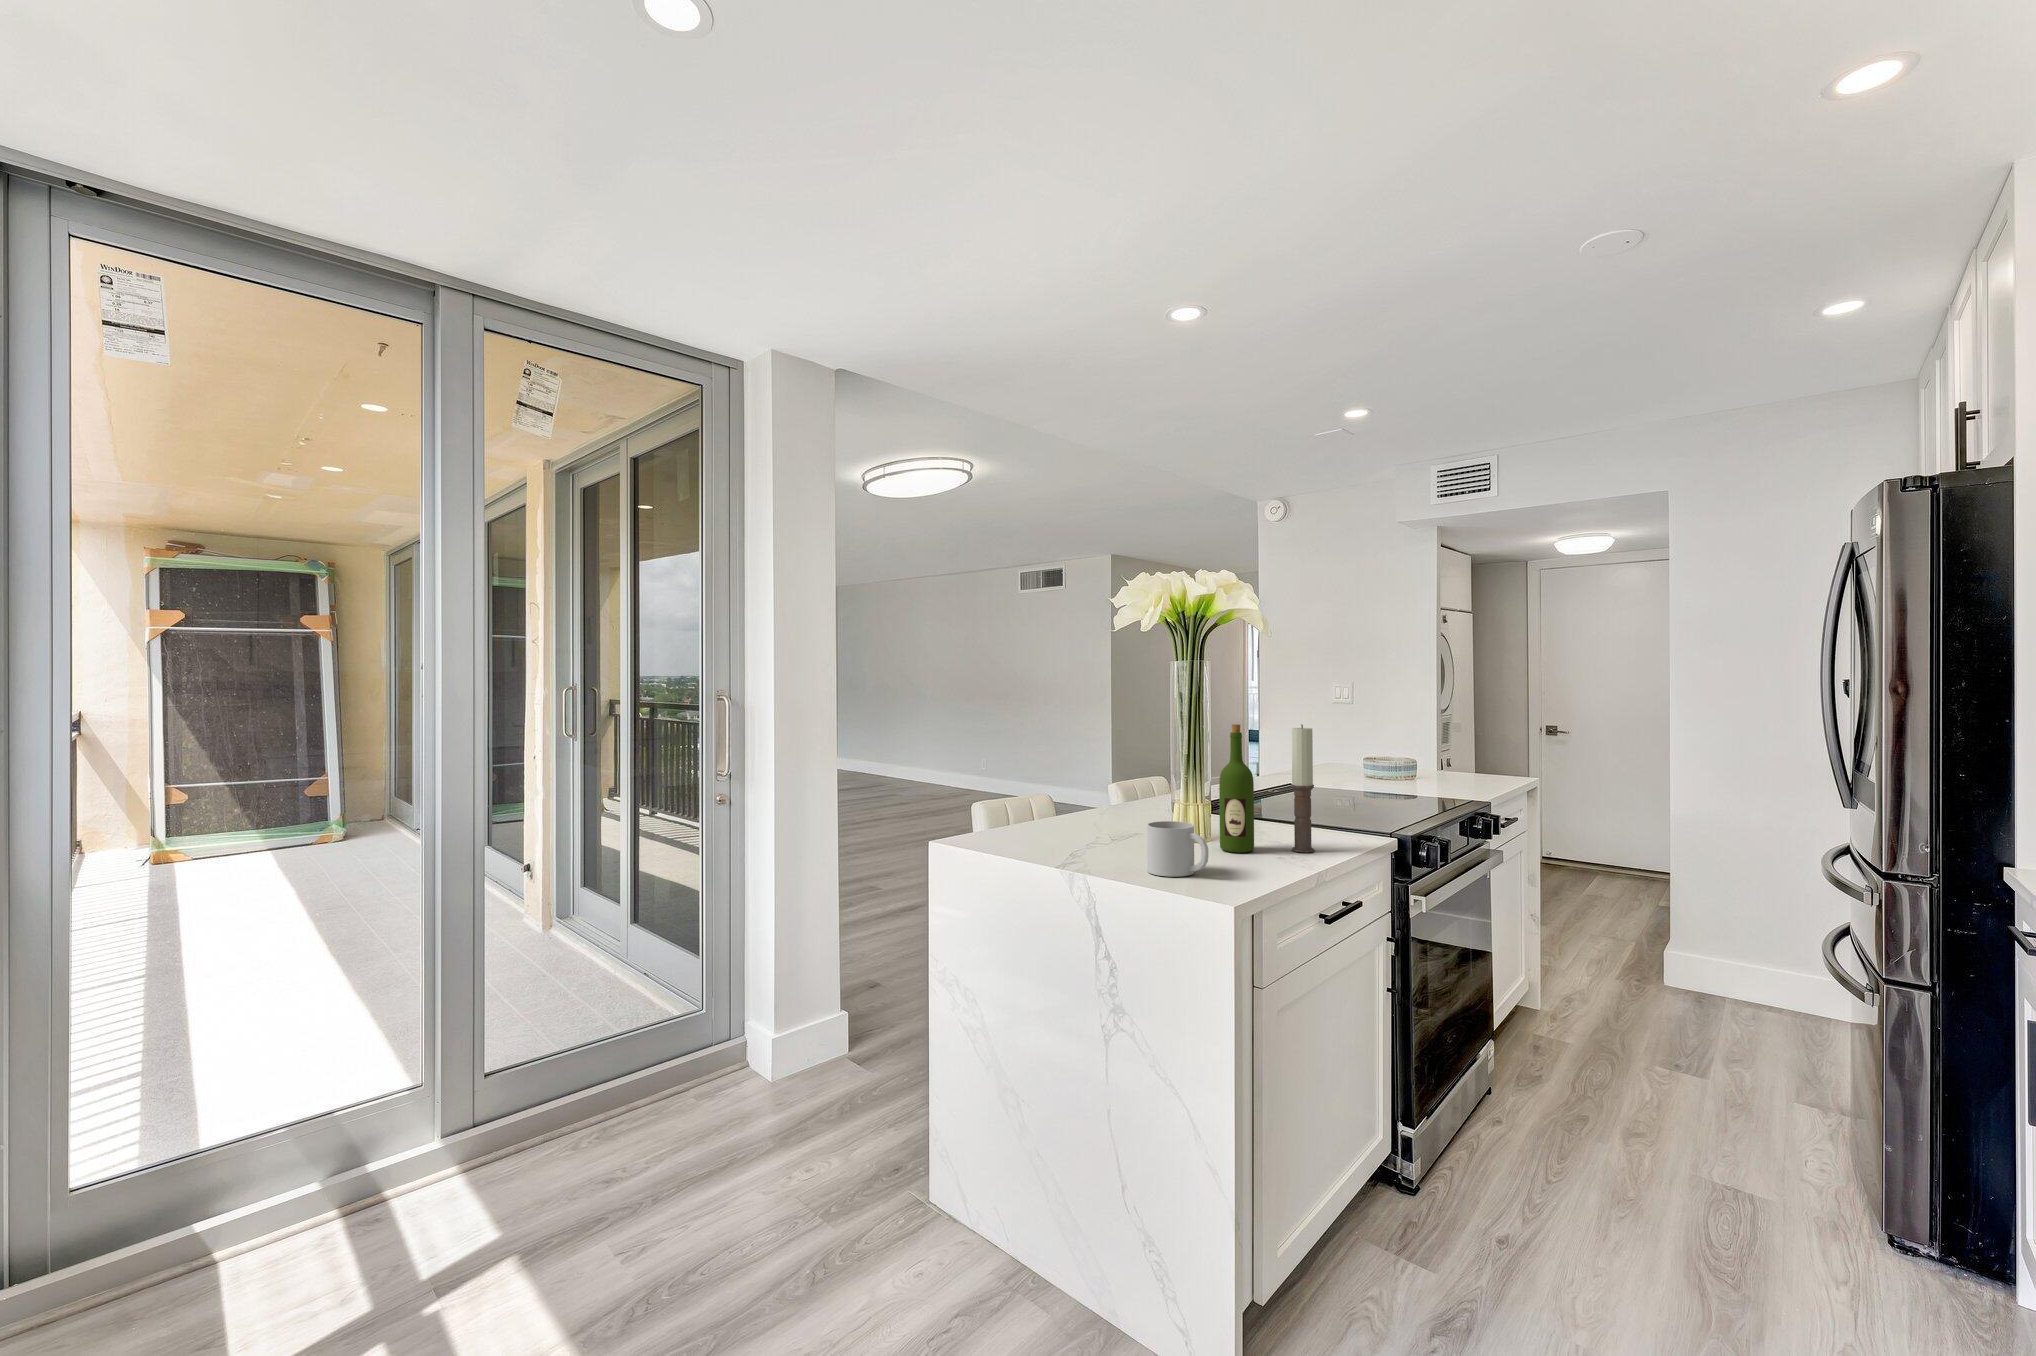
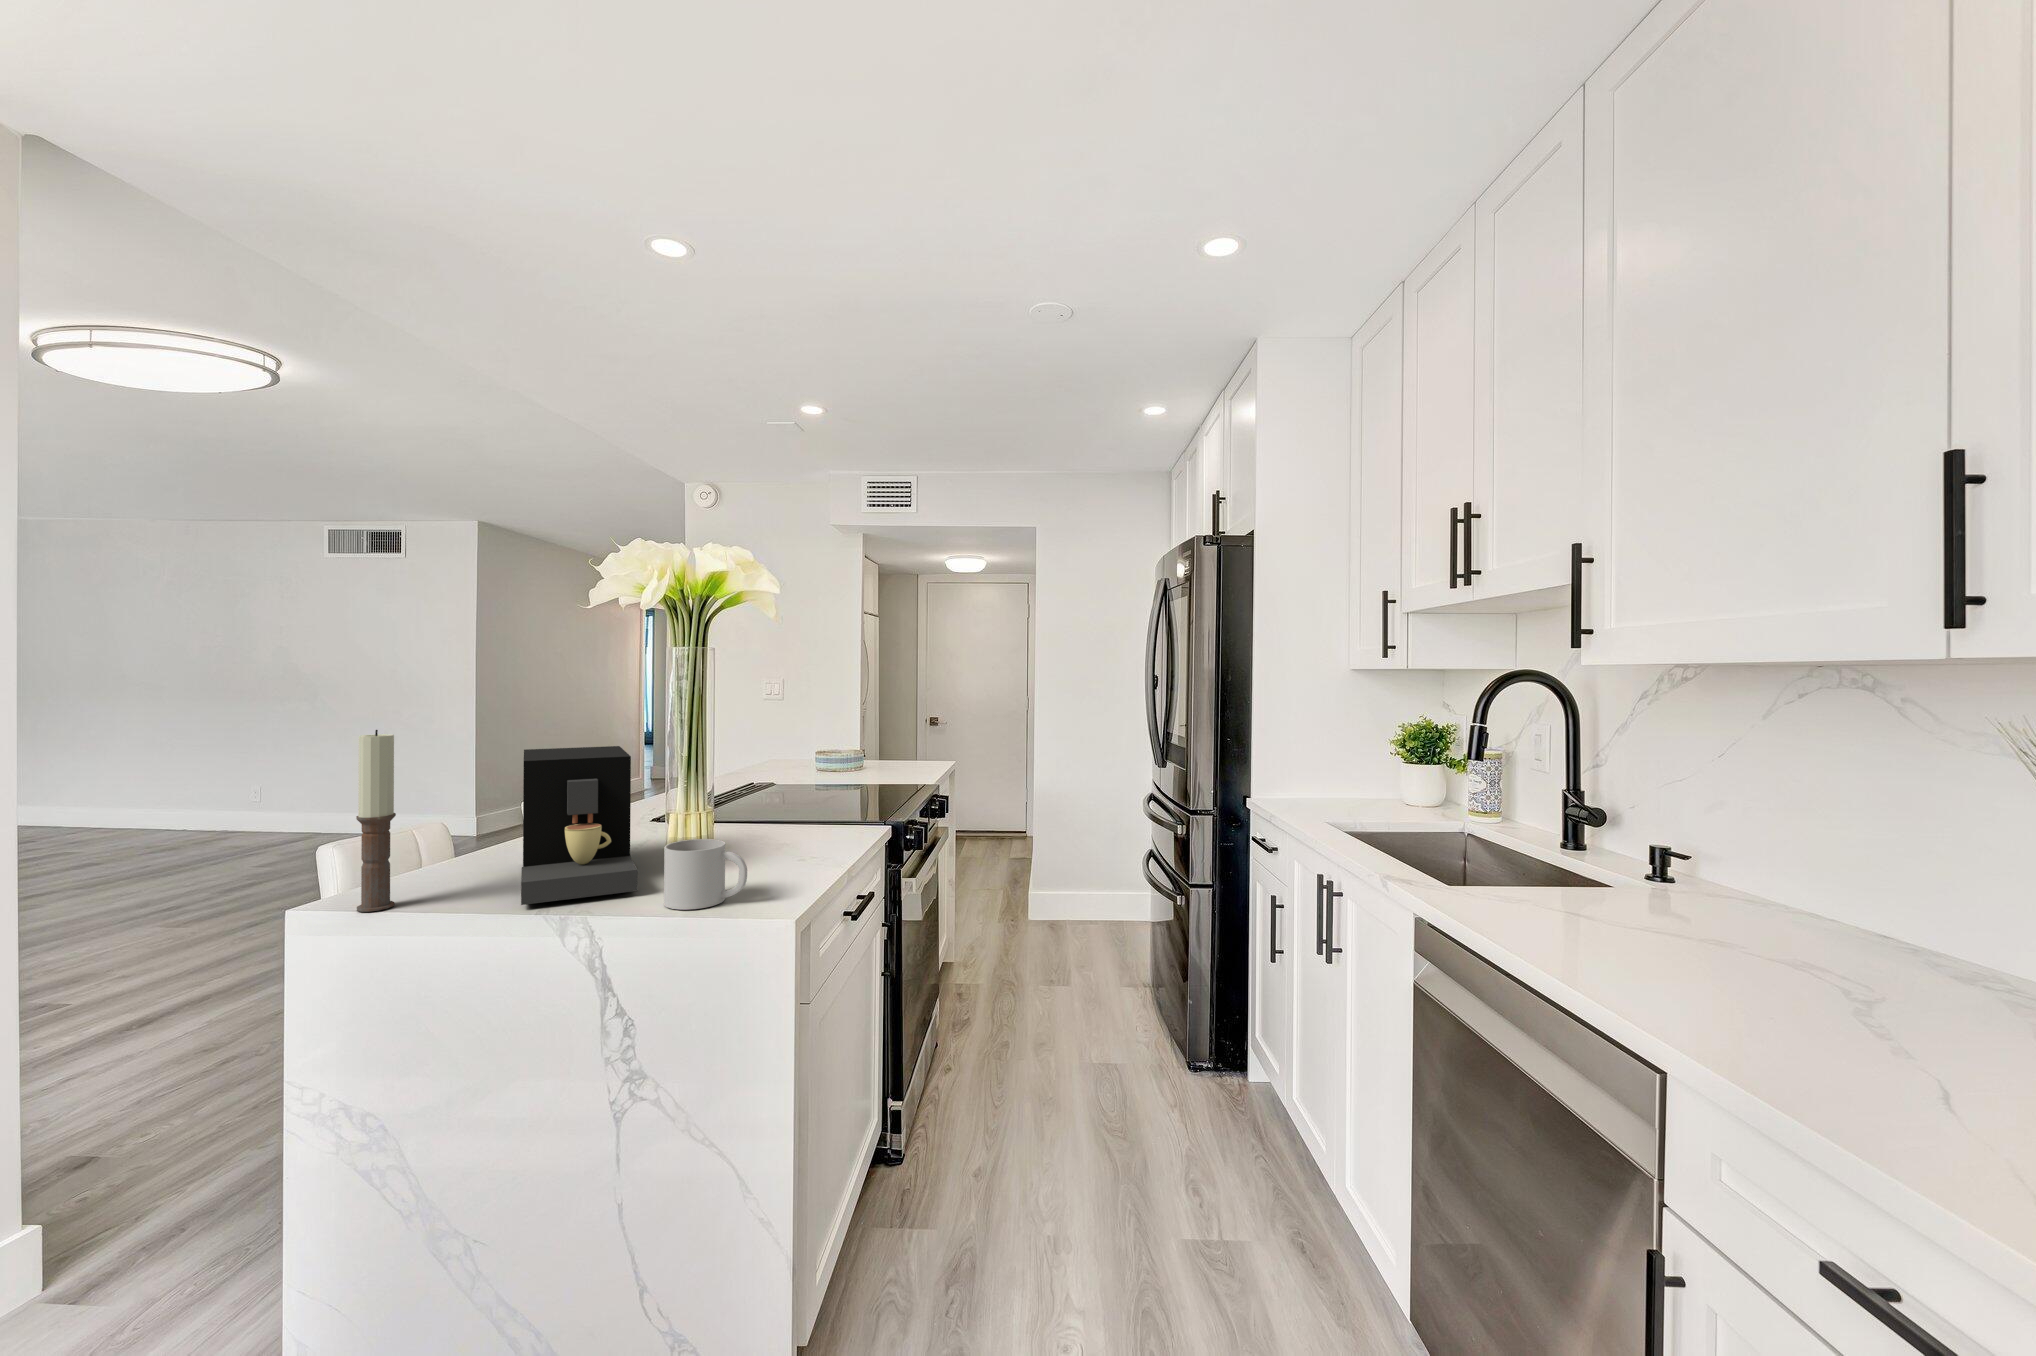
wine bottle: present [1219,724,1254,852] -> none [731,719,771,864]
candle: present [1291,725,1314,852] -> present [356,730,396,912]
coffee maker: none [1055,744,1141,858] -> present [521,746,638,905]

